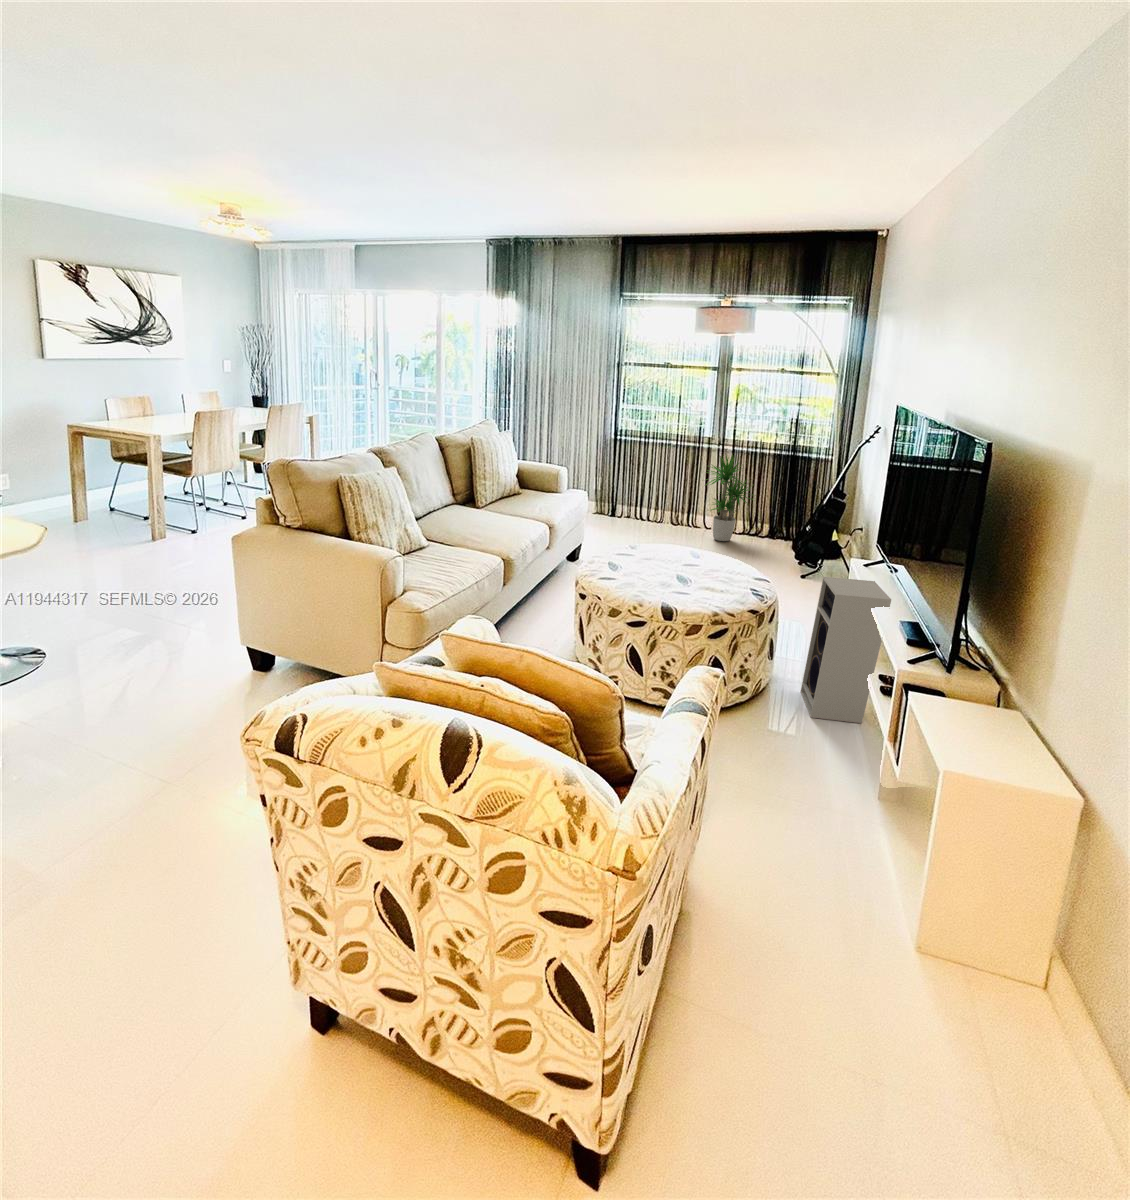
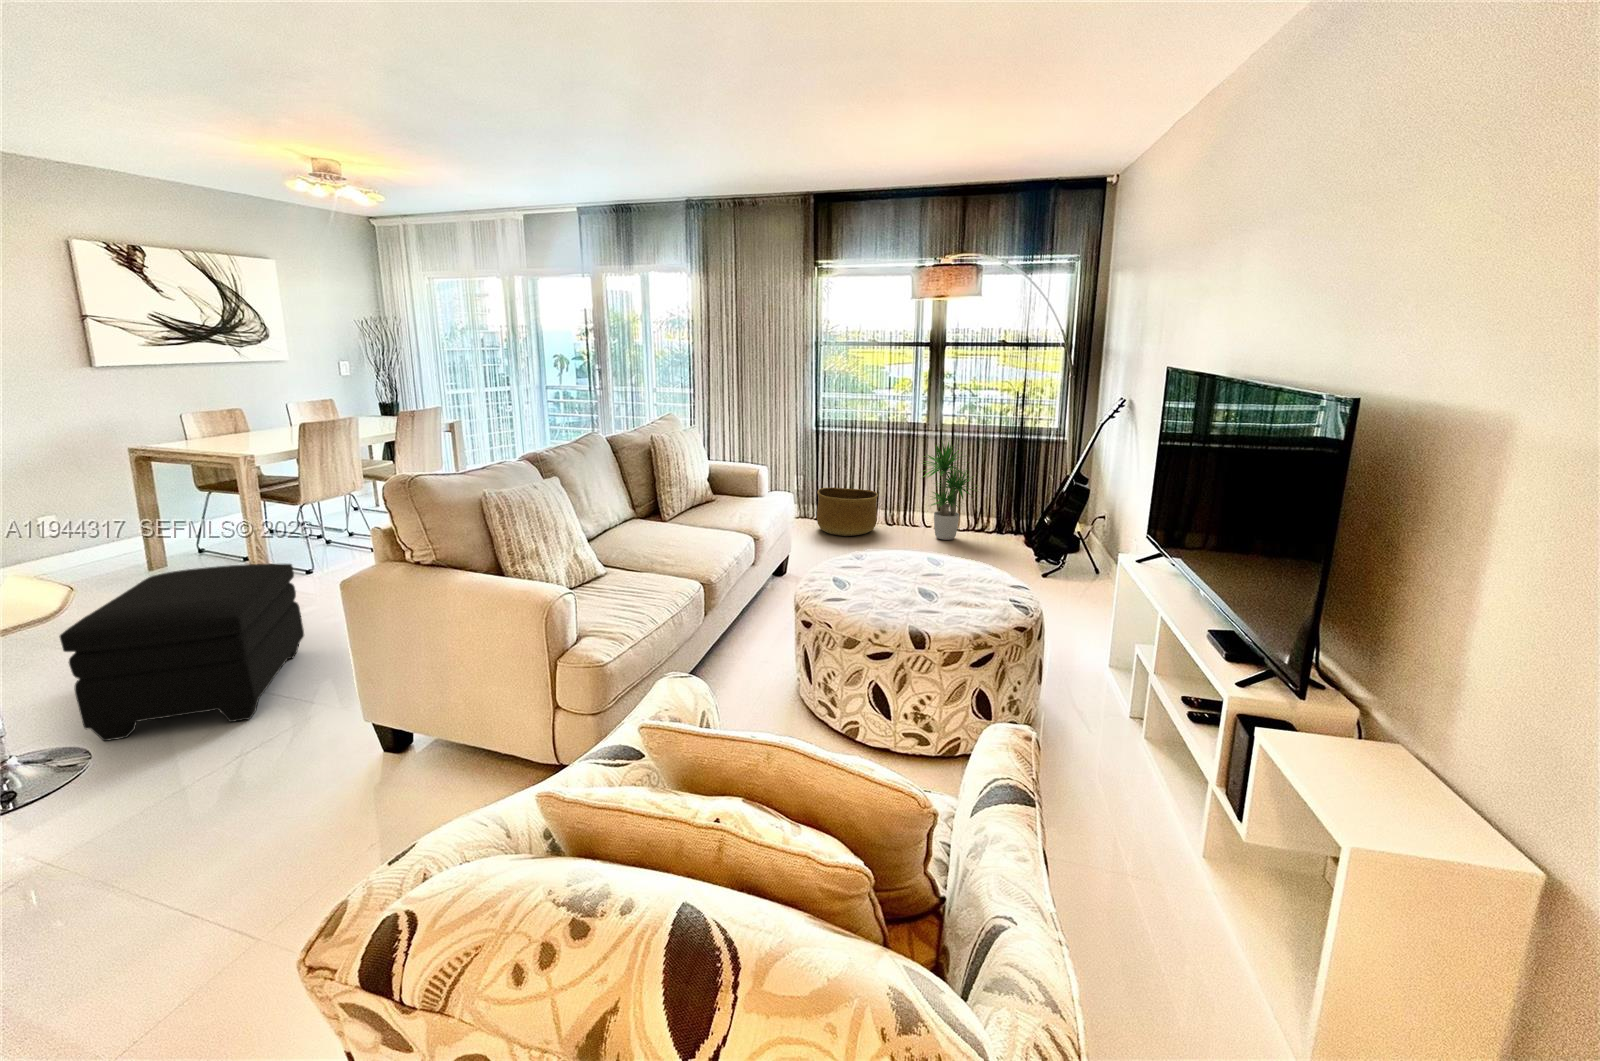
basket: none [611,489,666,532] -> present [817,488,878,536]
ottoman: none [28,522,194,646] -> present [59,564,304,741]
speaker: present [801,577,891,723] -> none [1084,579,1194,761]

